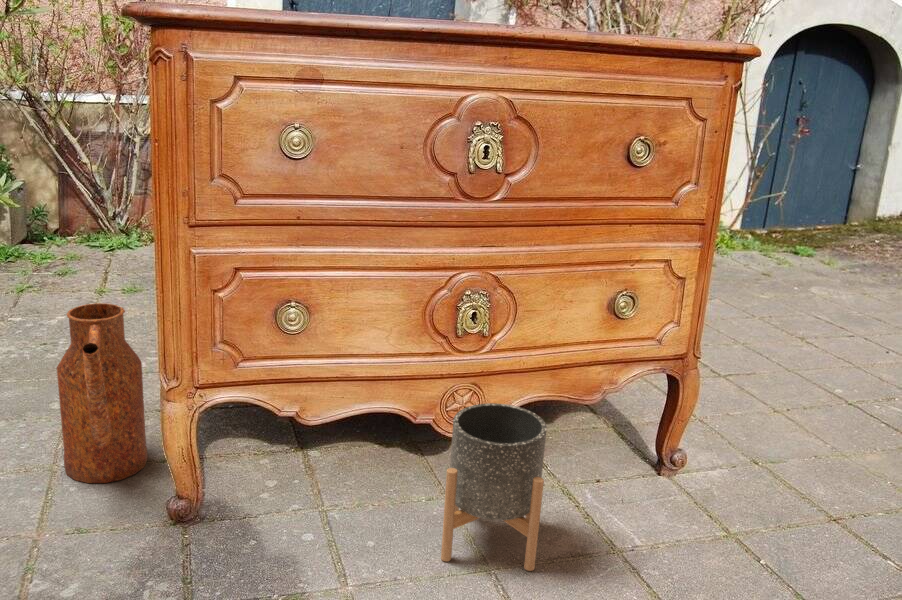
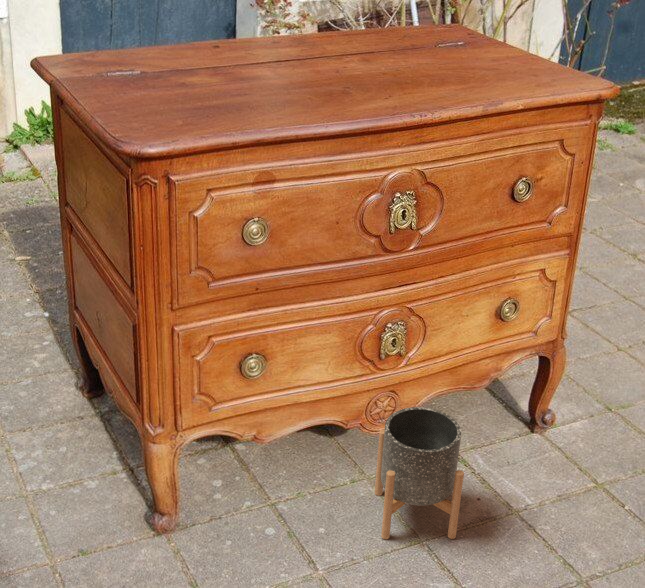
watering can: present [57,303,148,483] -> none [28,351,105,505]

